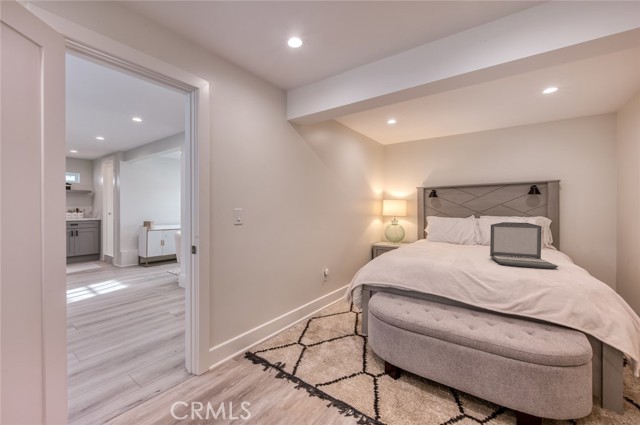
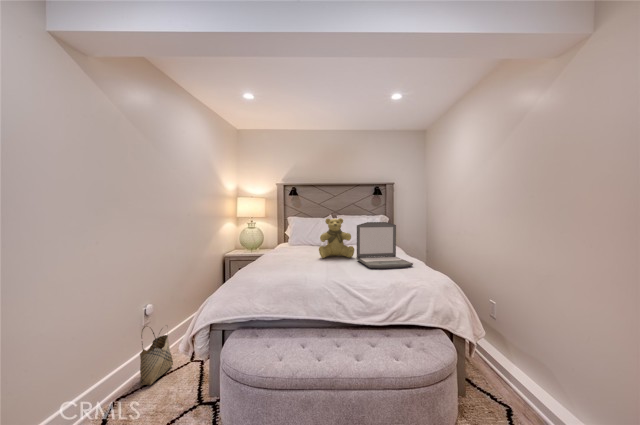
teddy bear: none [451,218,490,255] -> present [319,218,354,258]
woven basket: none [323,280,340,315] -> present [140,326,173,385]

